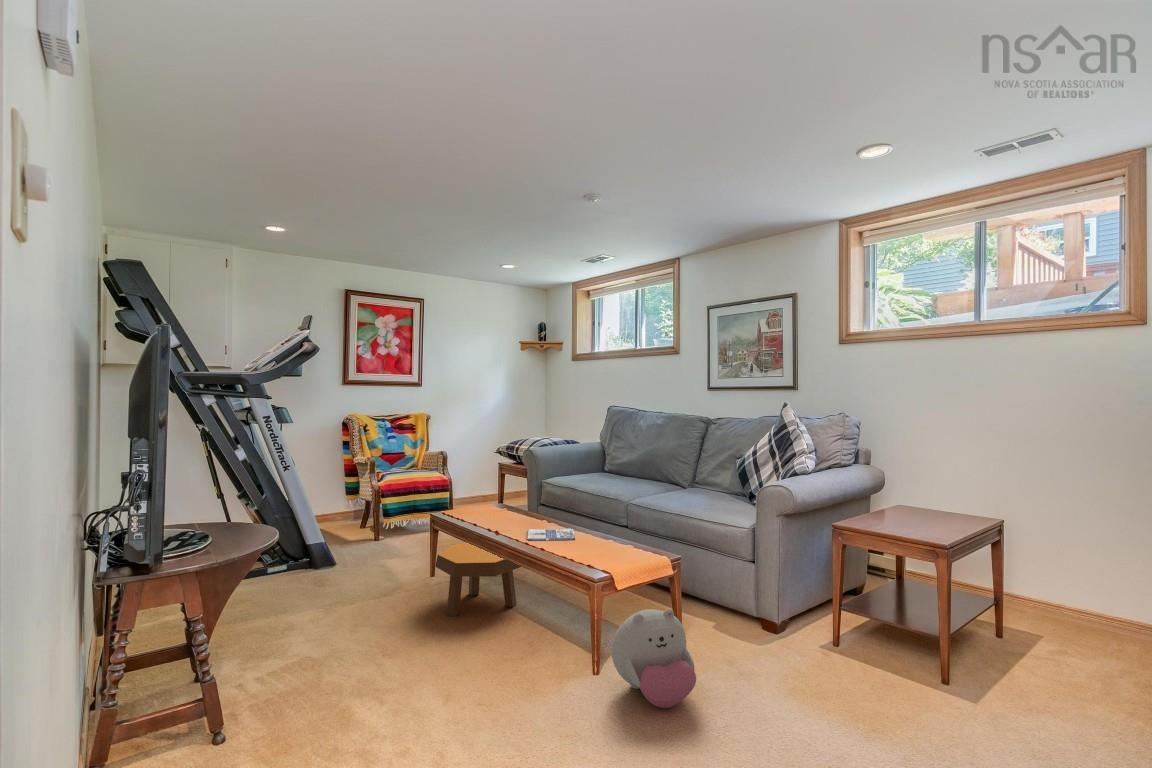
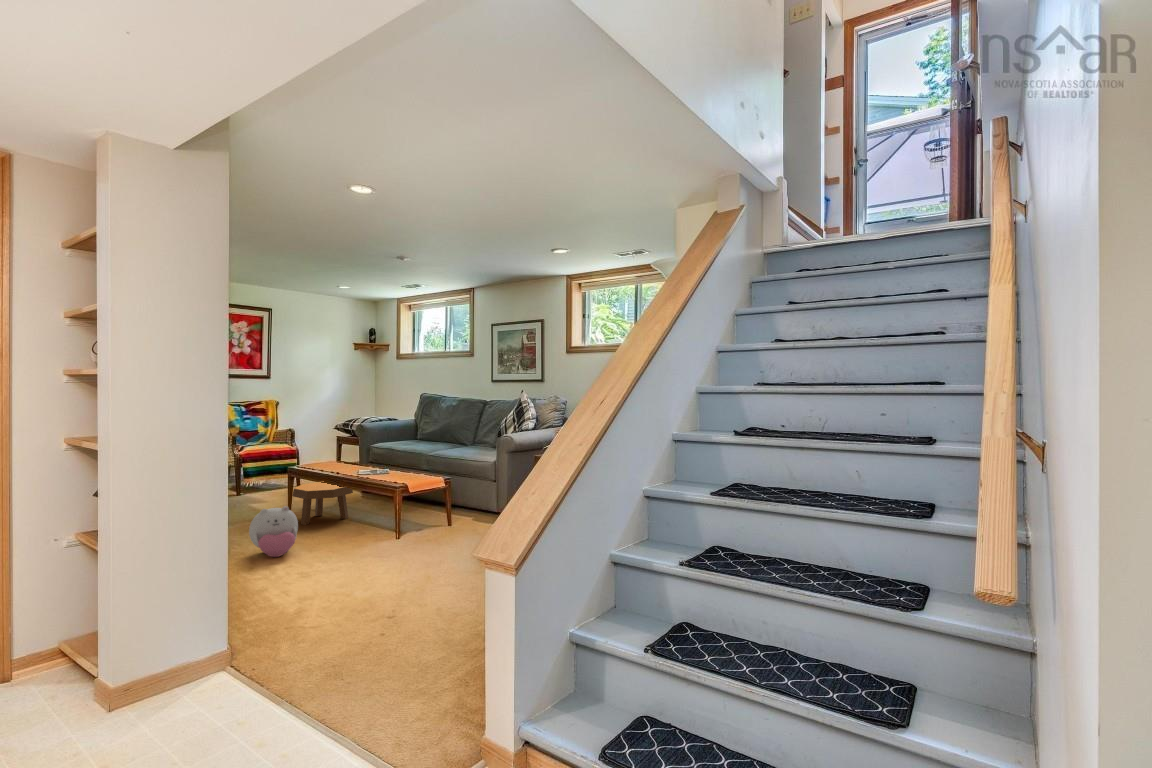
plush toy: present [612,609,696,708] -> present [249,506,298,557]

